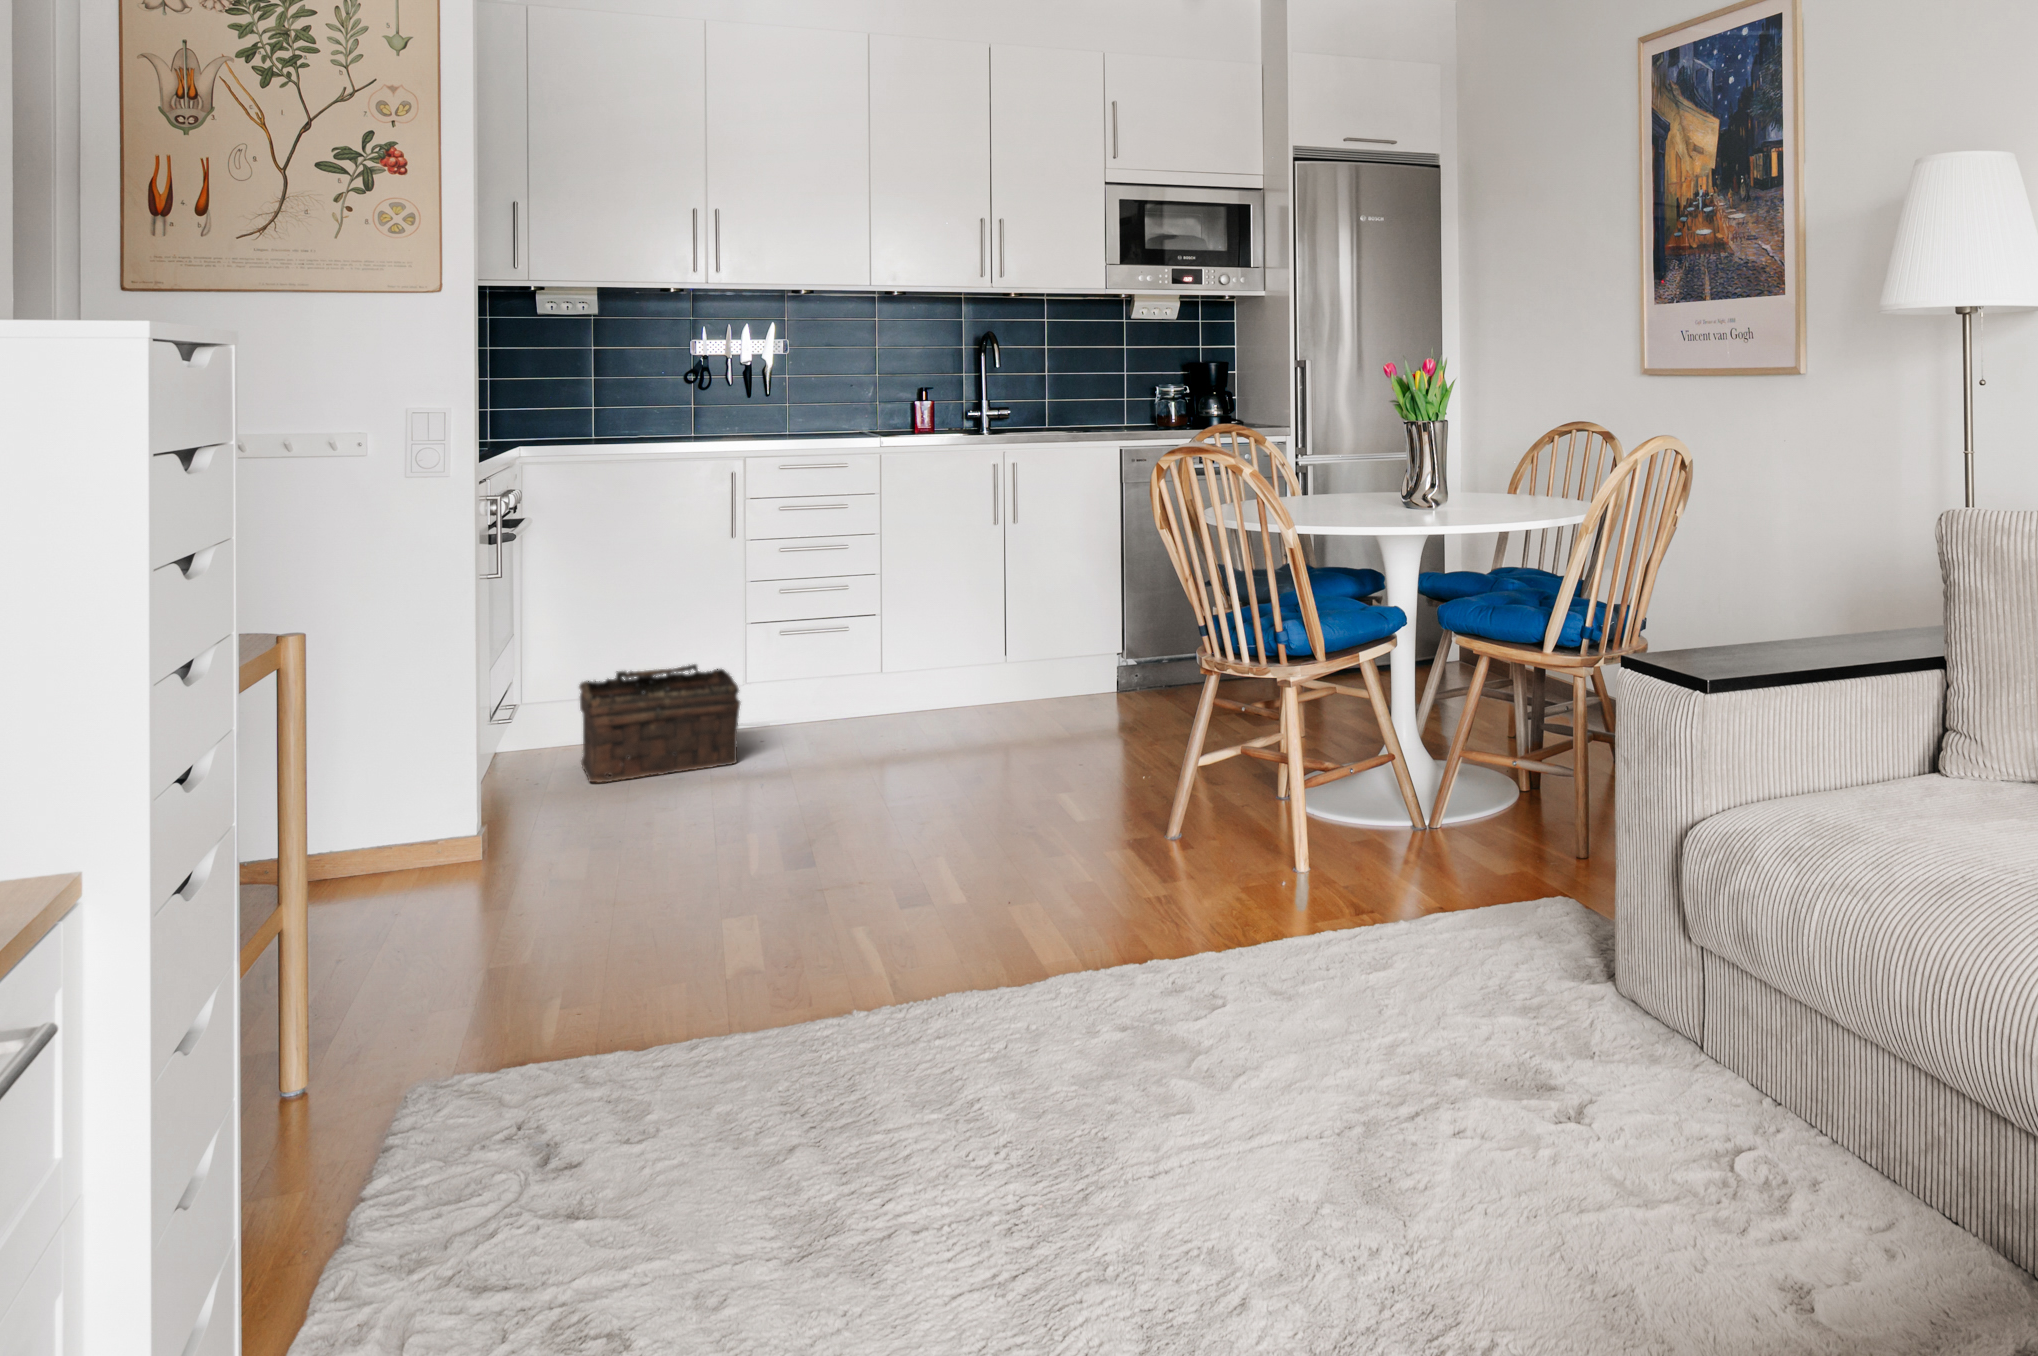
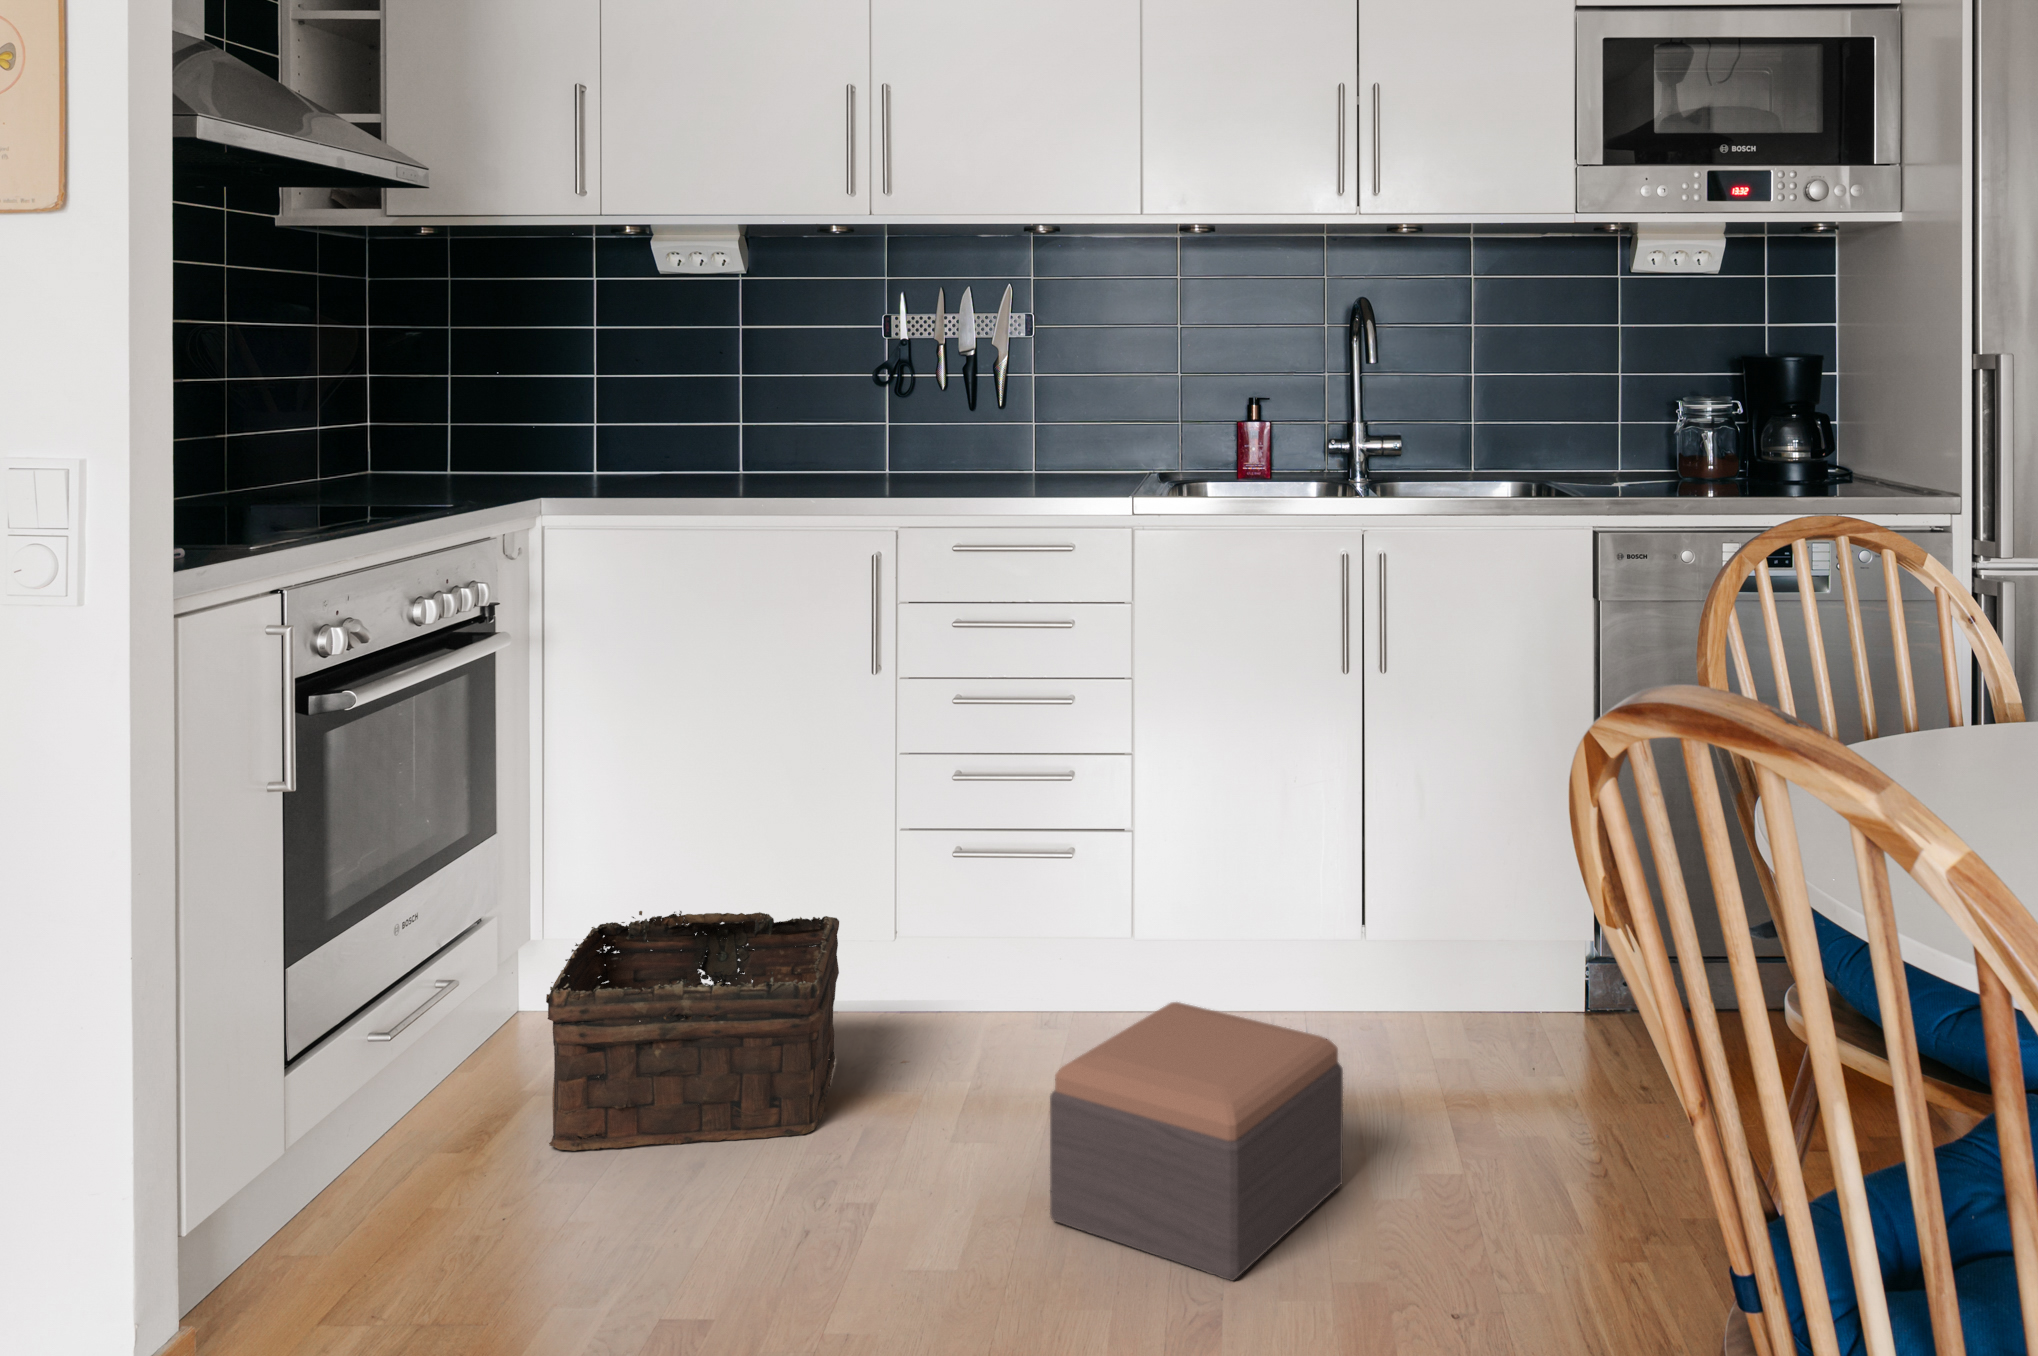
footstool: none [887,674,1021,768] -> present [1050,1002,1343,1281]

